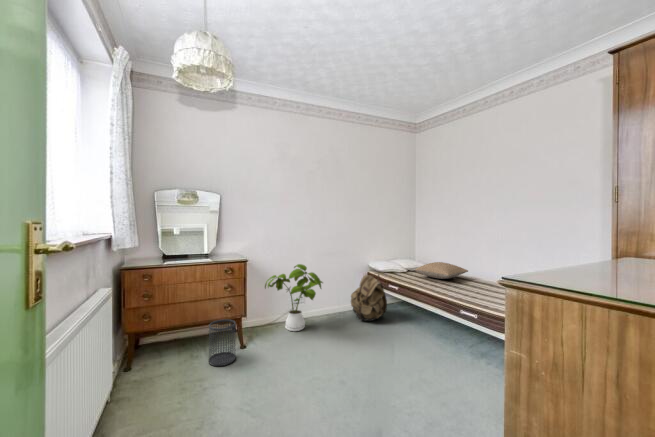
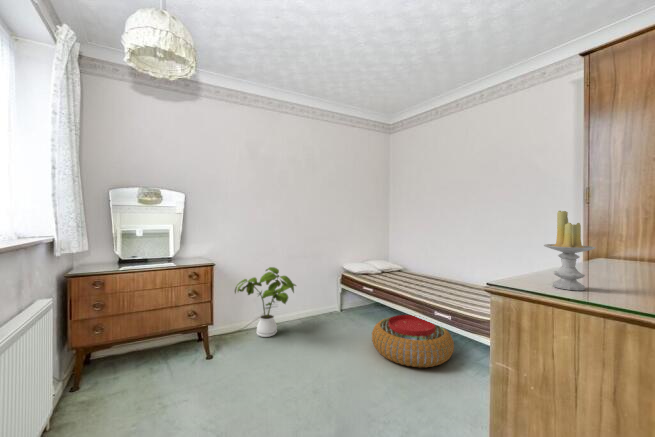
candle: none [559,211,607,285] -> present [544,211,596,291]
pillow: present [415,262,468,279] -> none [389,263,440,280]
backpack: present [351,274,387,321] -> none [324,275,361,324]
pouf: none [398,313,482,365] -> present [372,315,454,367]
wastebasket: present [209,319,236,366] -> none [170,328,201,380]

